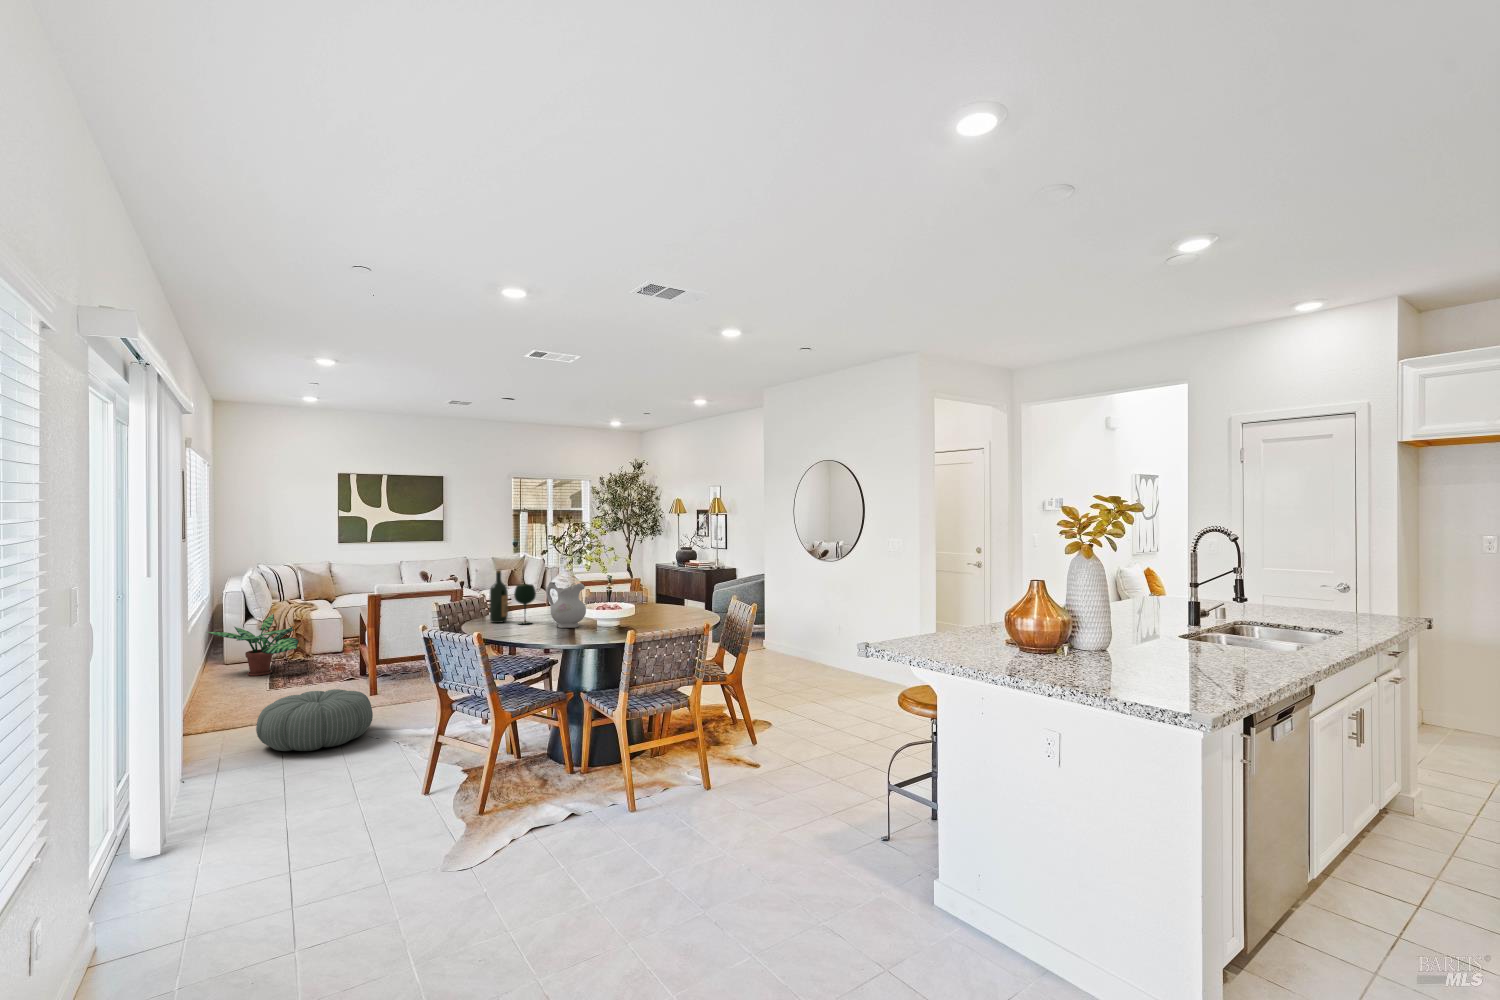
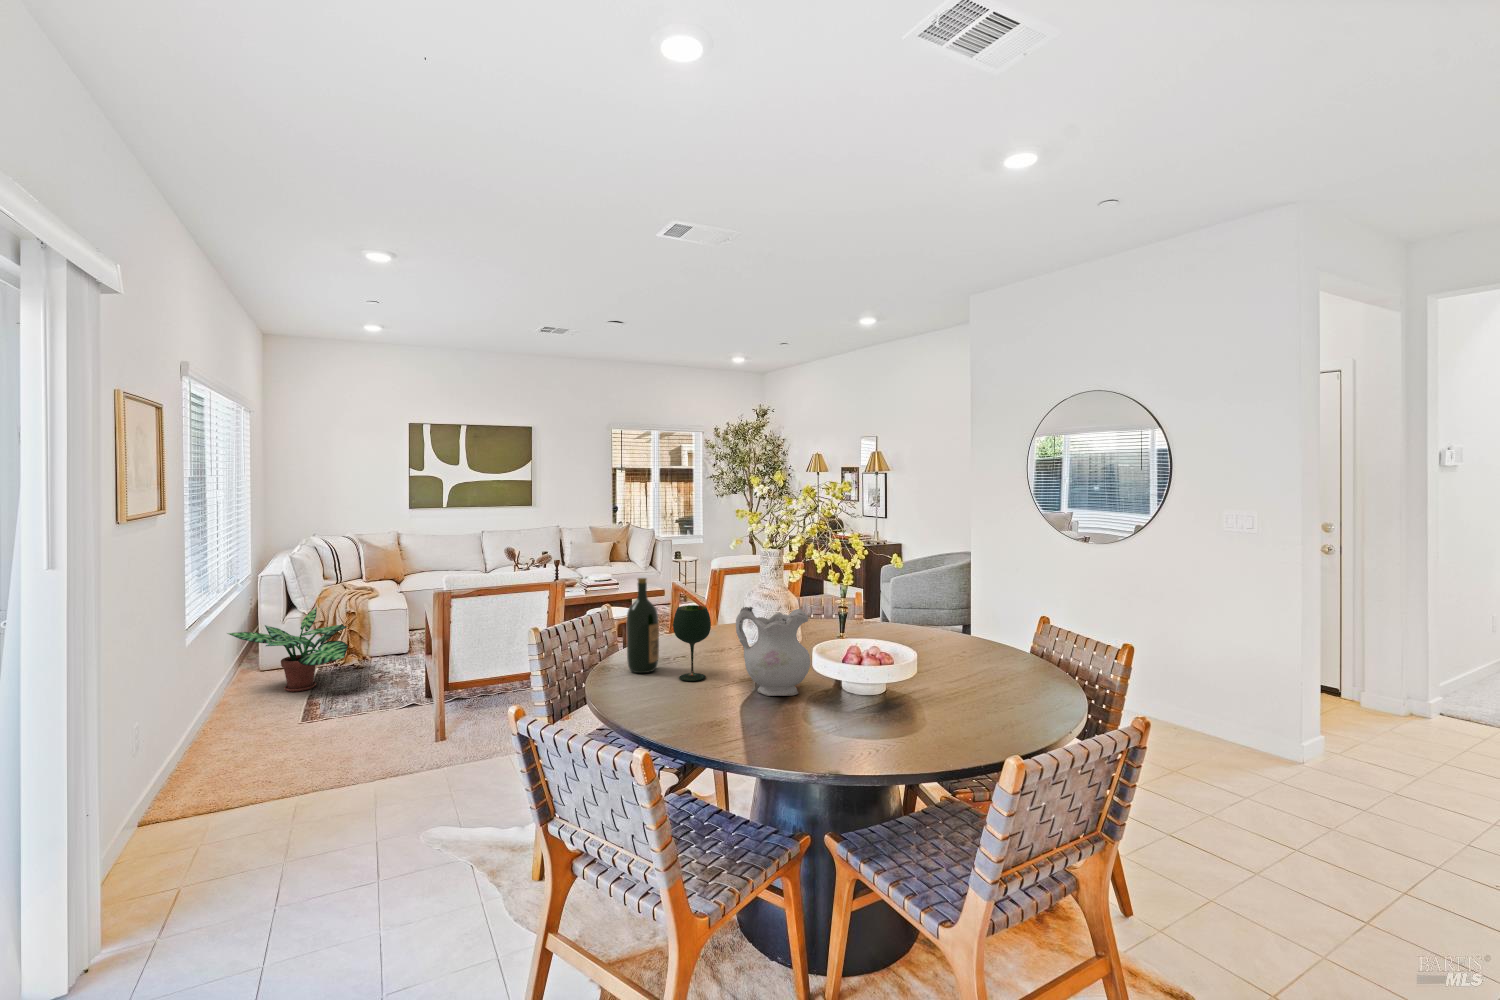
pouf: present [256,689,373,751] -> none [246,756,435,881]

